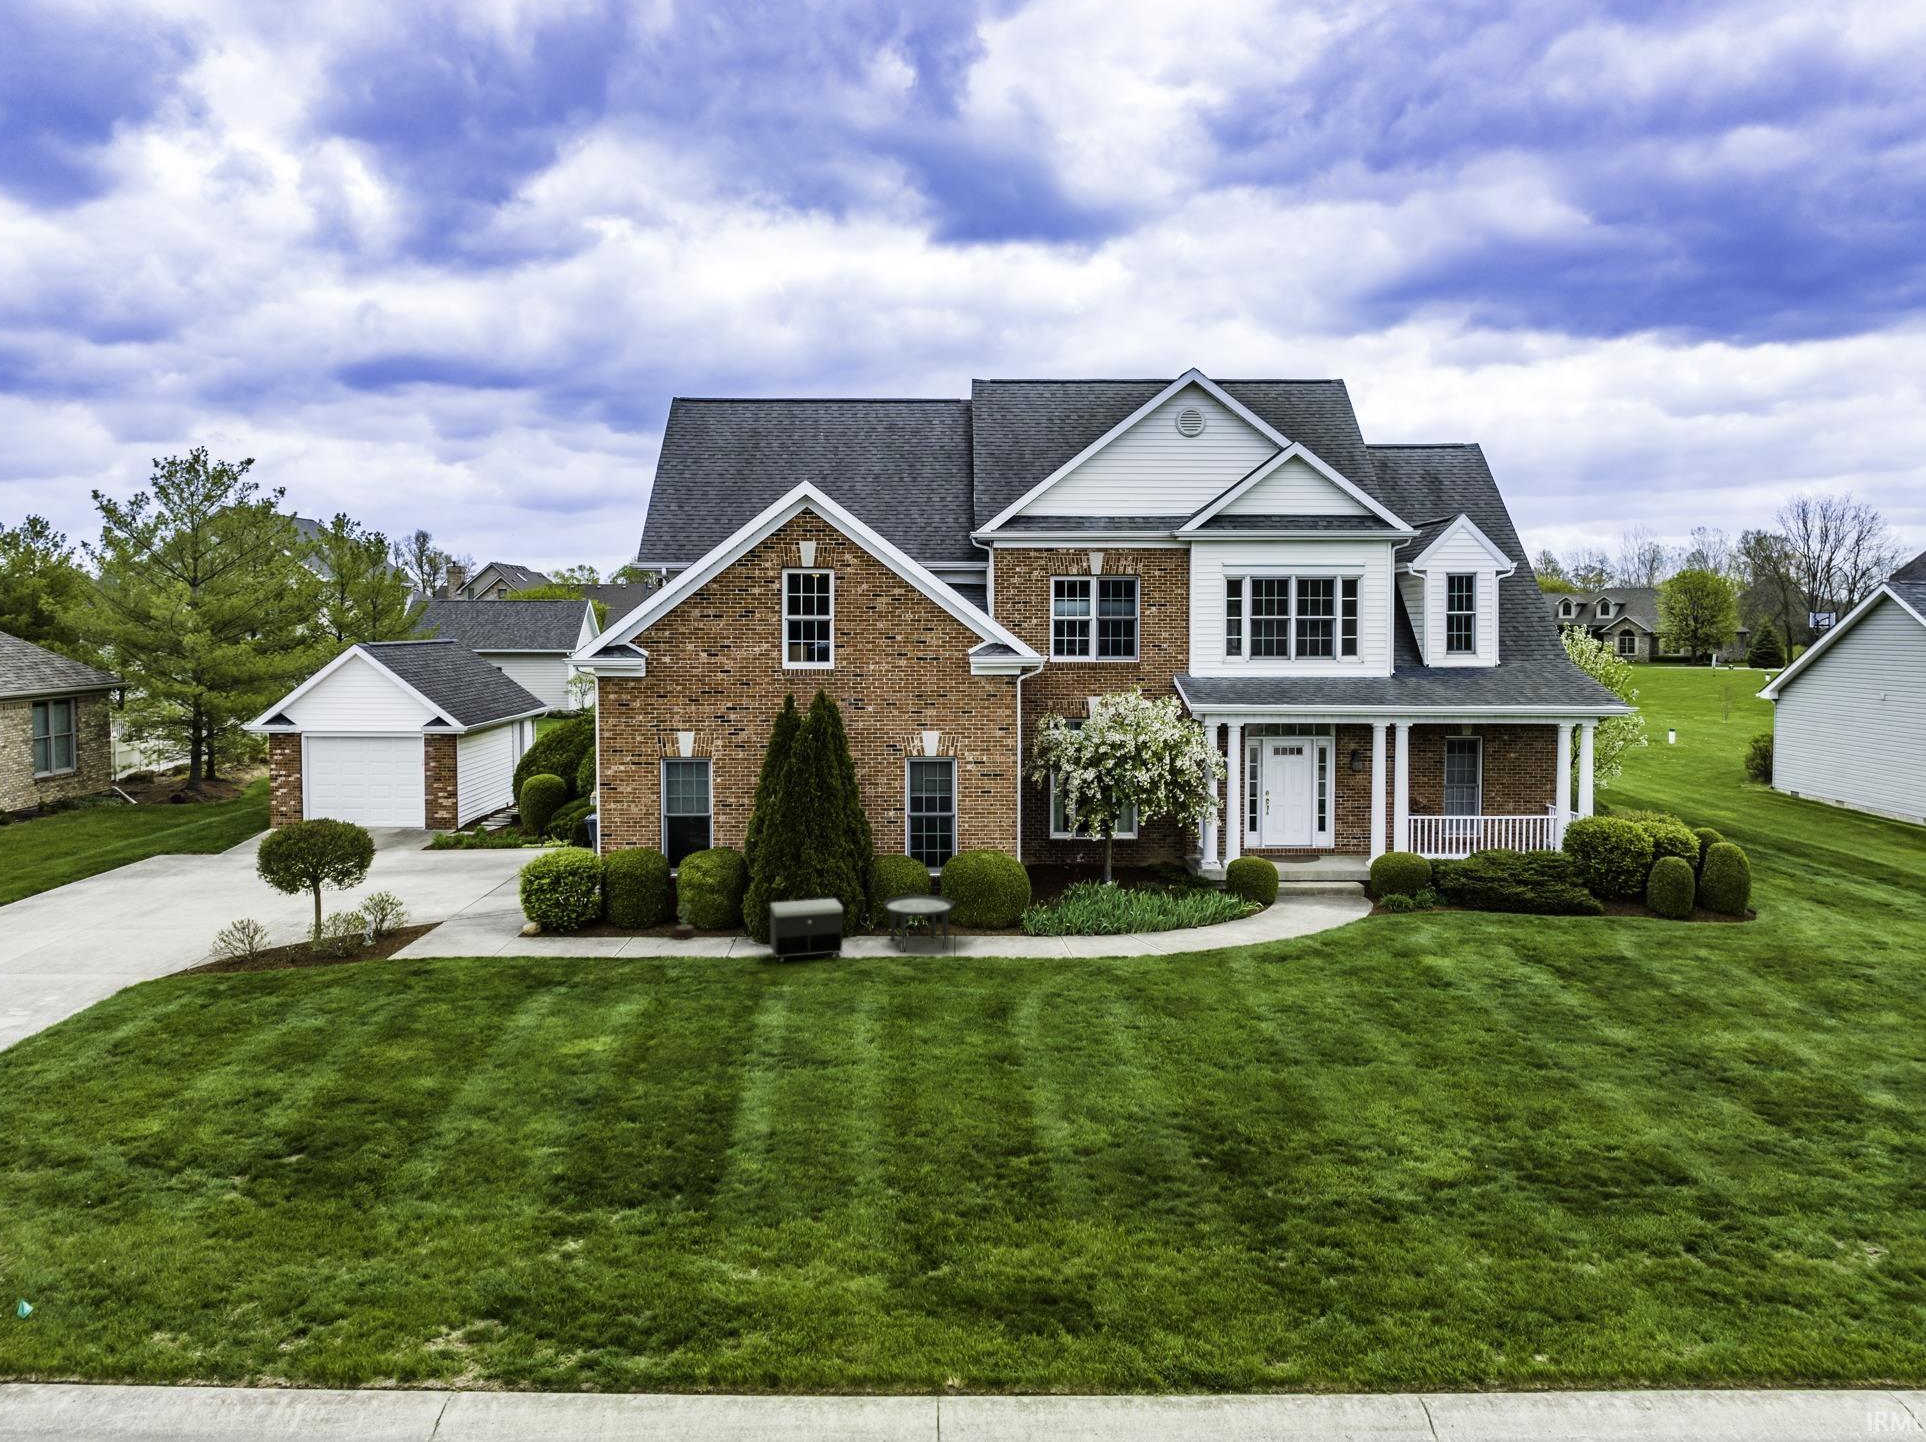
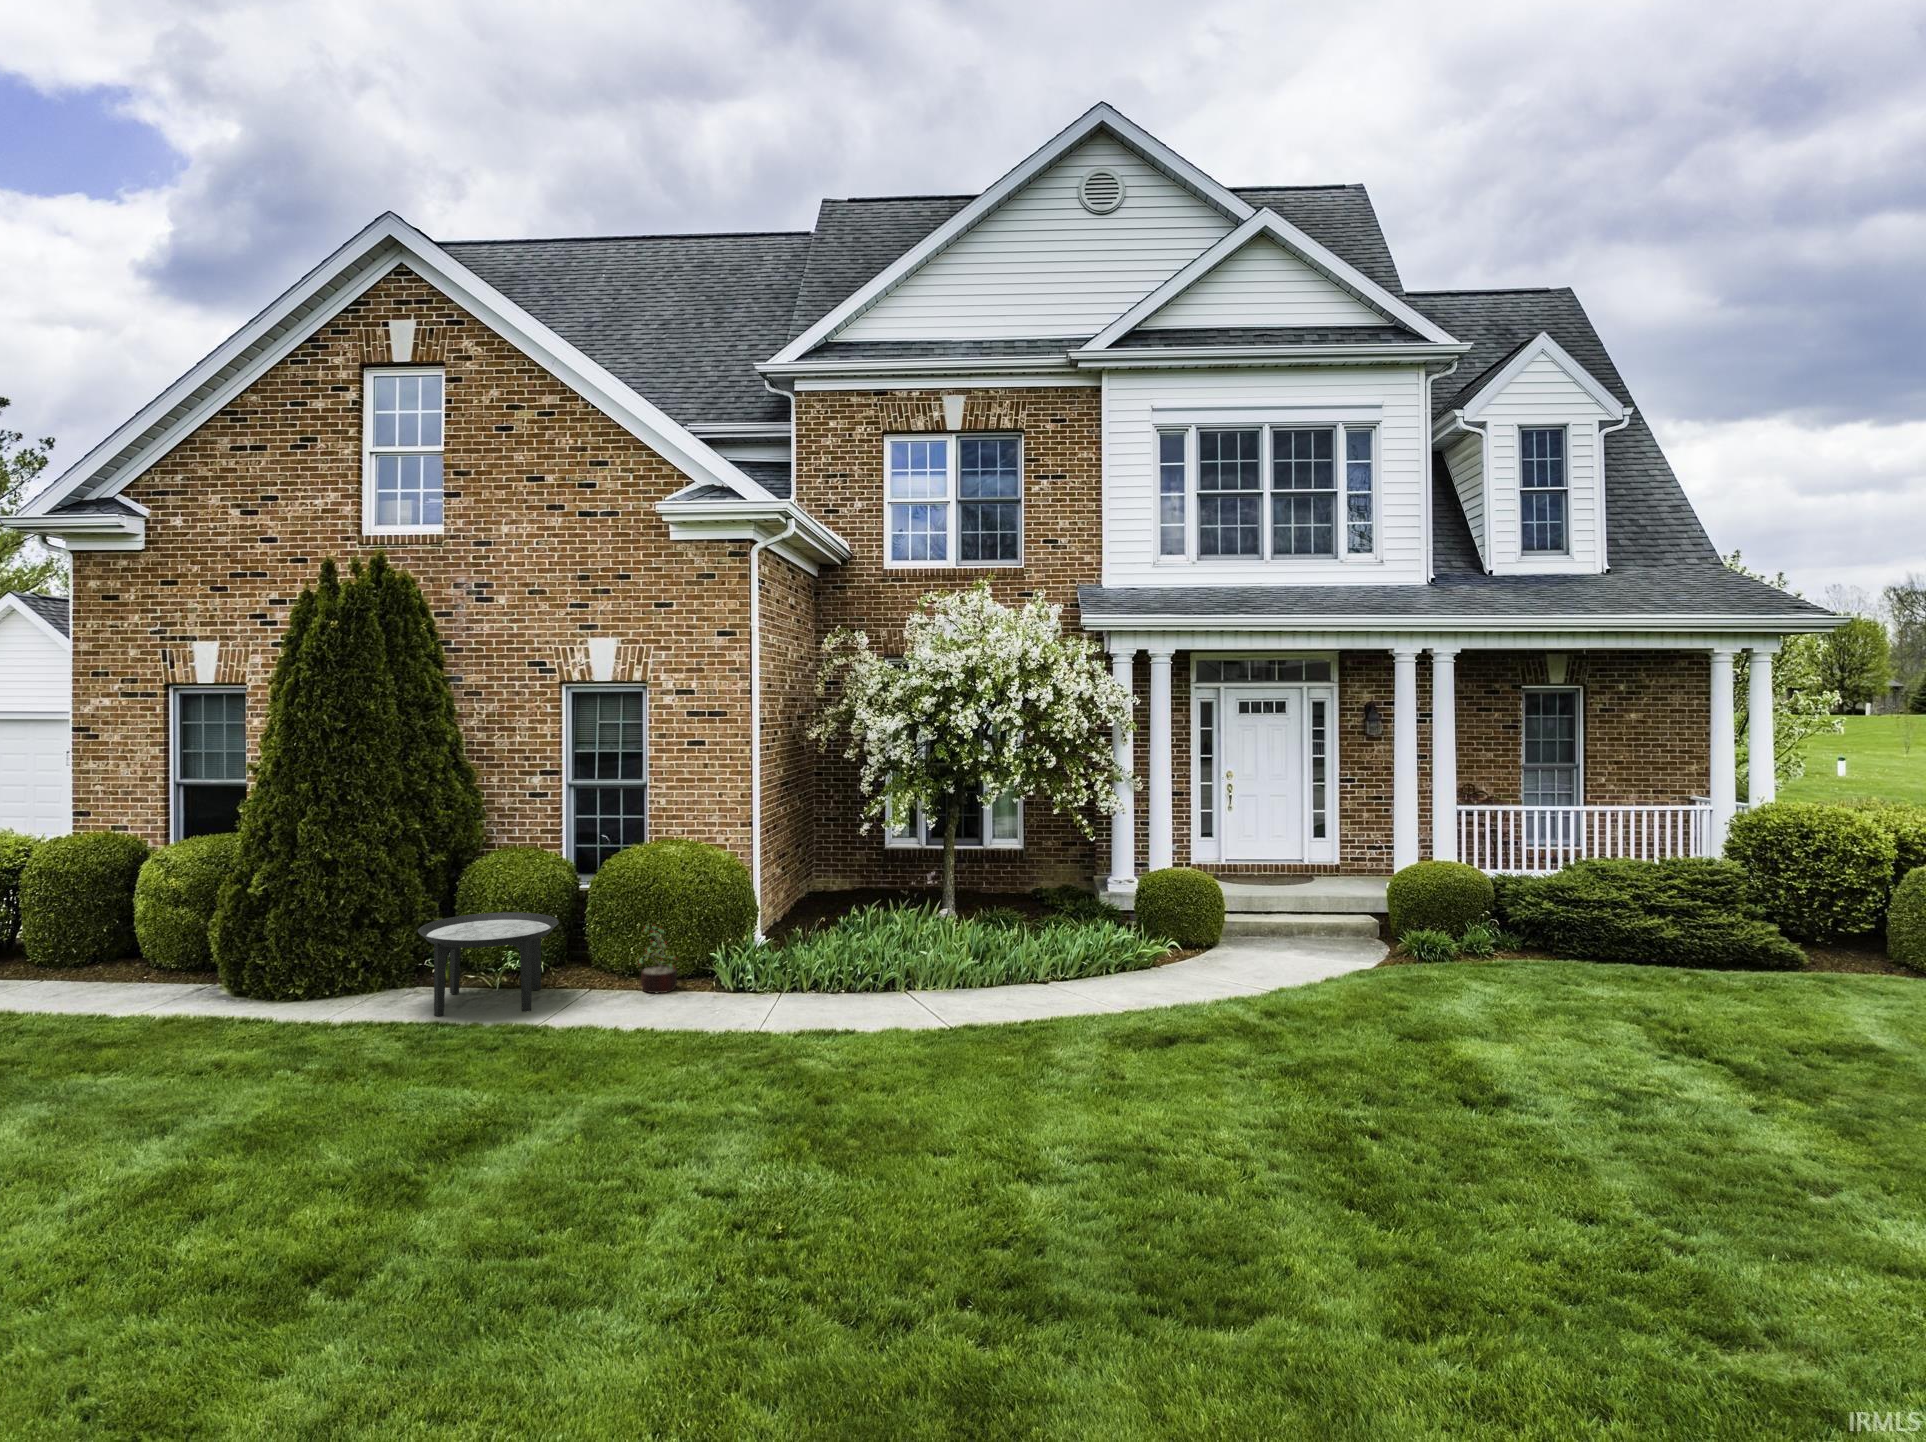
storage bench: present [770,899,843,961] -> none [166,913,330,1029]
decorative plant: present [674,905,694,940] -> present [639,926,677,993]

